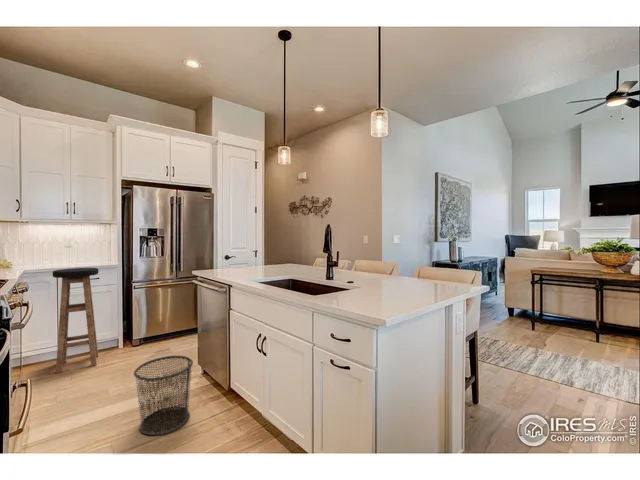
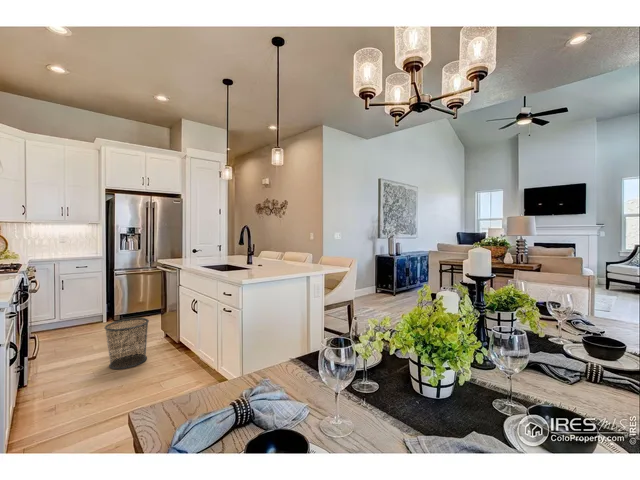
bar stool: present [52,268,99,373] -> none [49,258,87,338]

